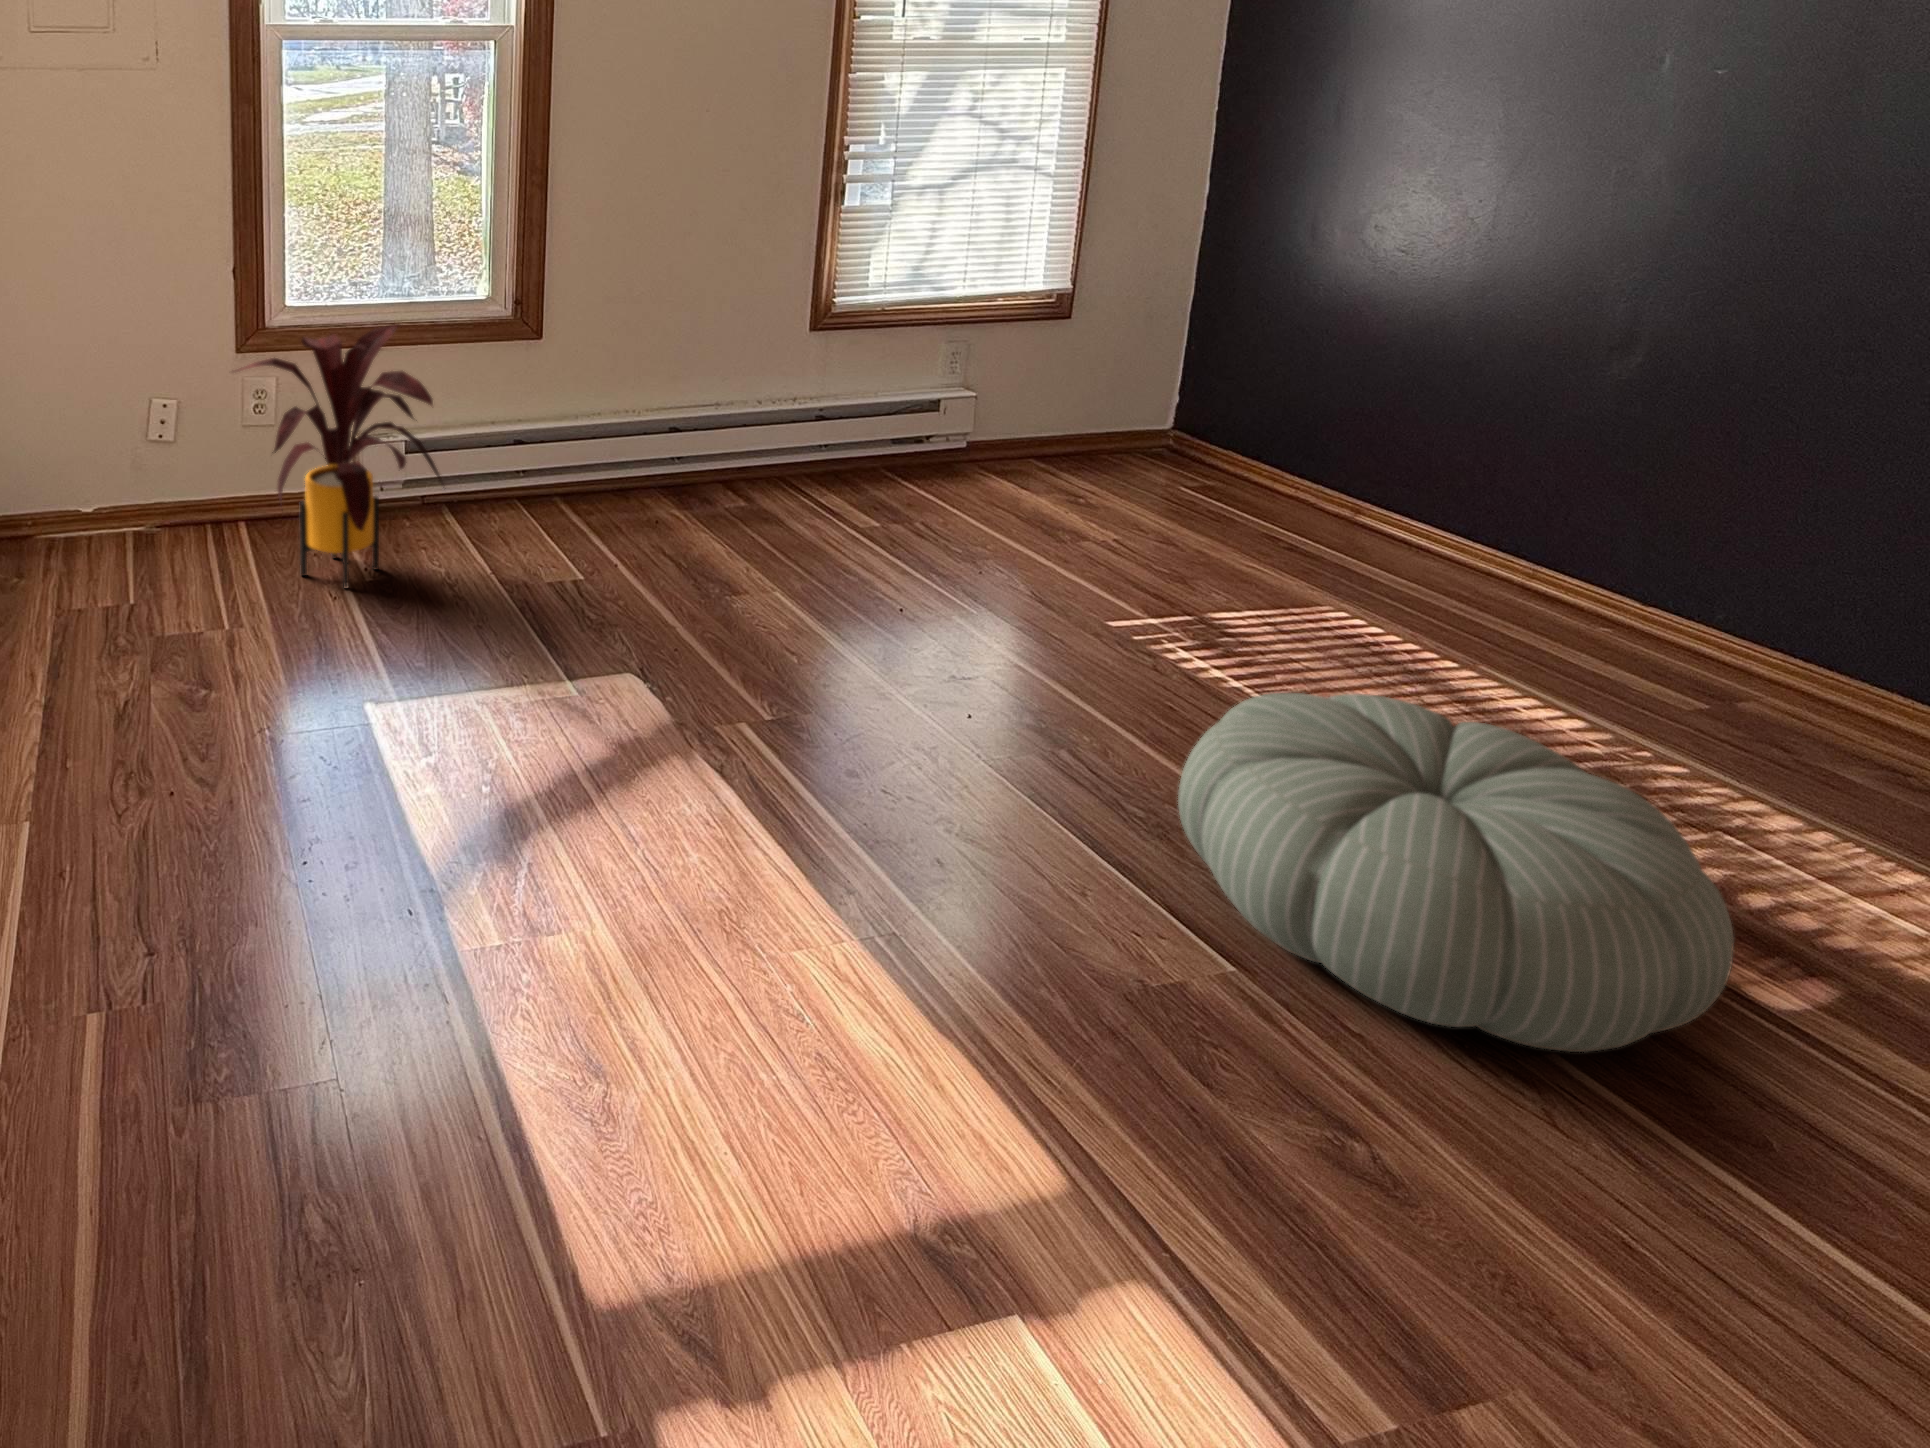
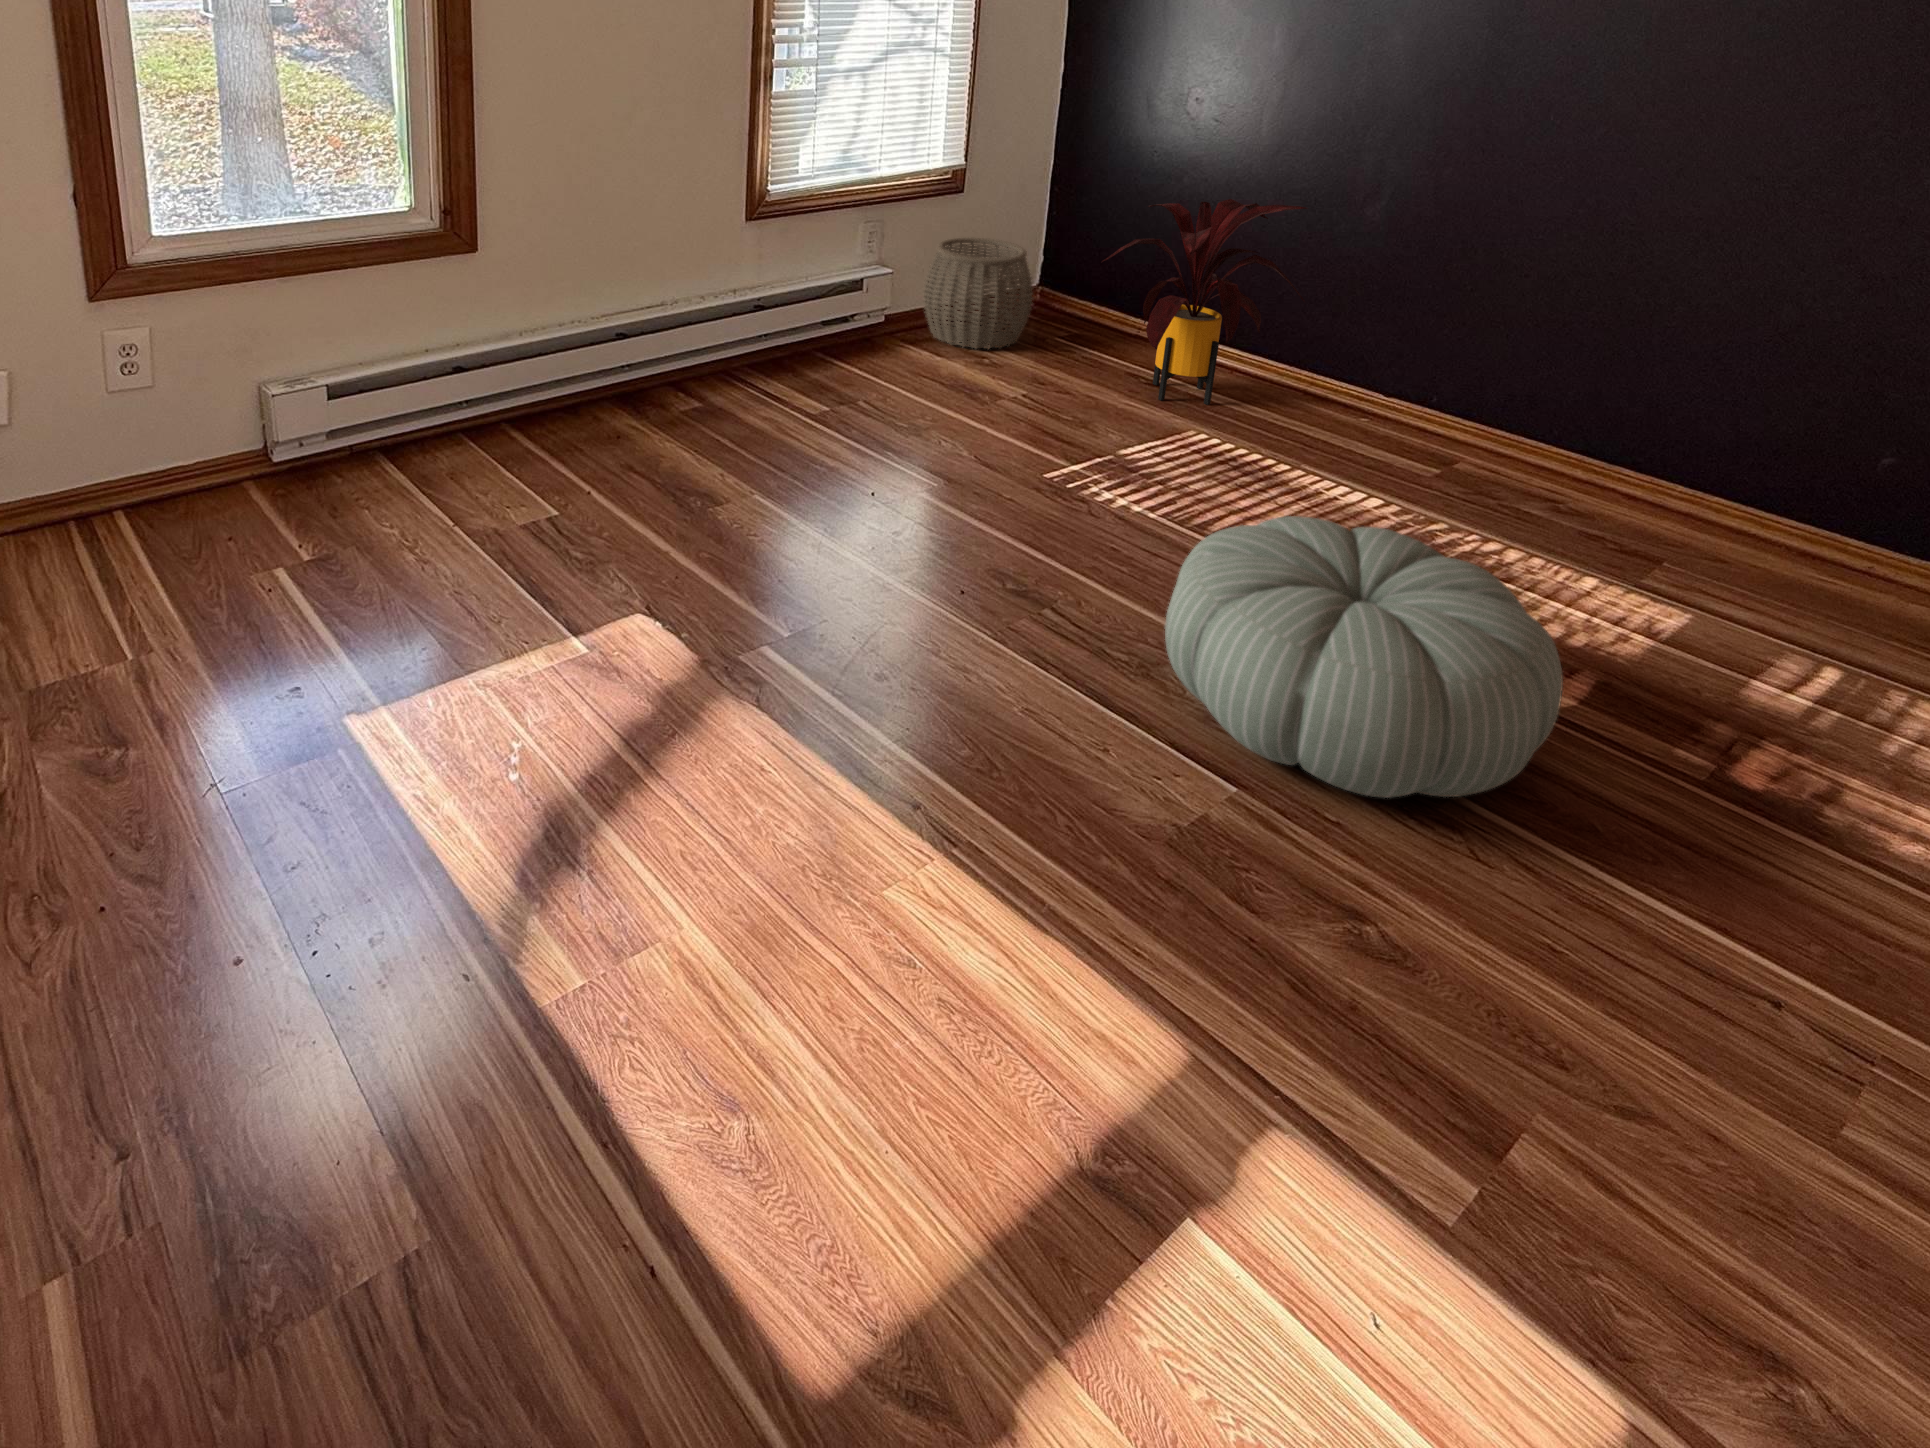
house plant: present [234,324,442,588] -> present [1102,199,1307,405]
woven basket: none [1011,368,1147,492] -> present [923,238,1033,349]

